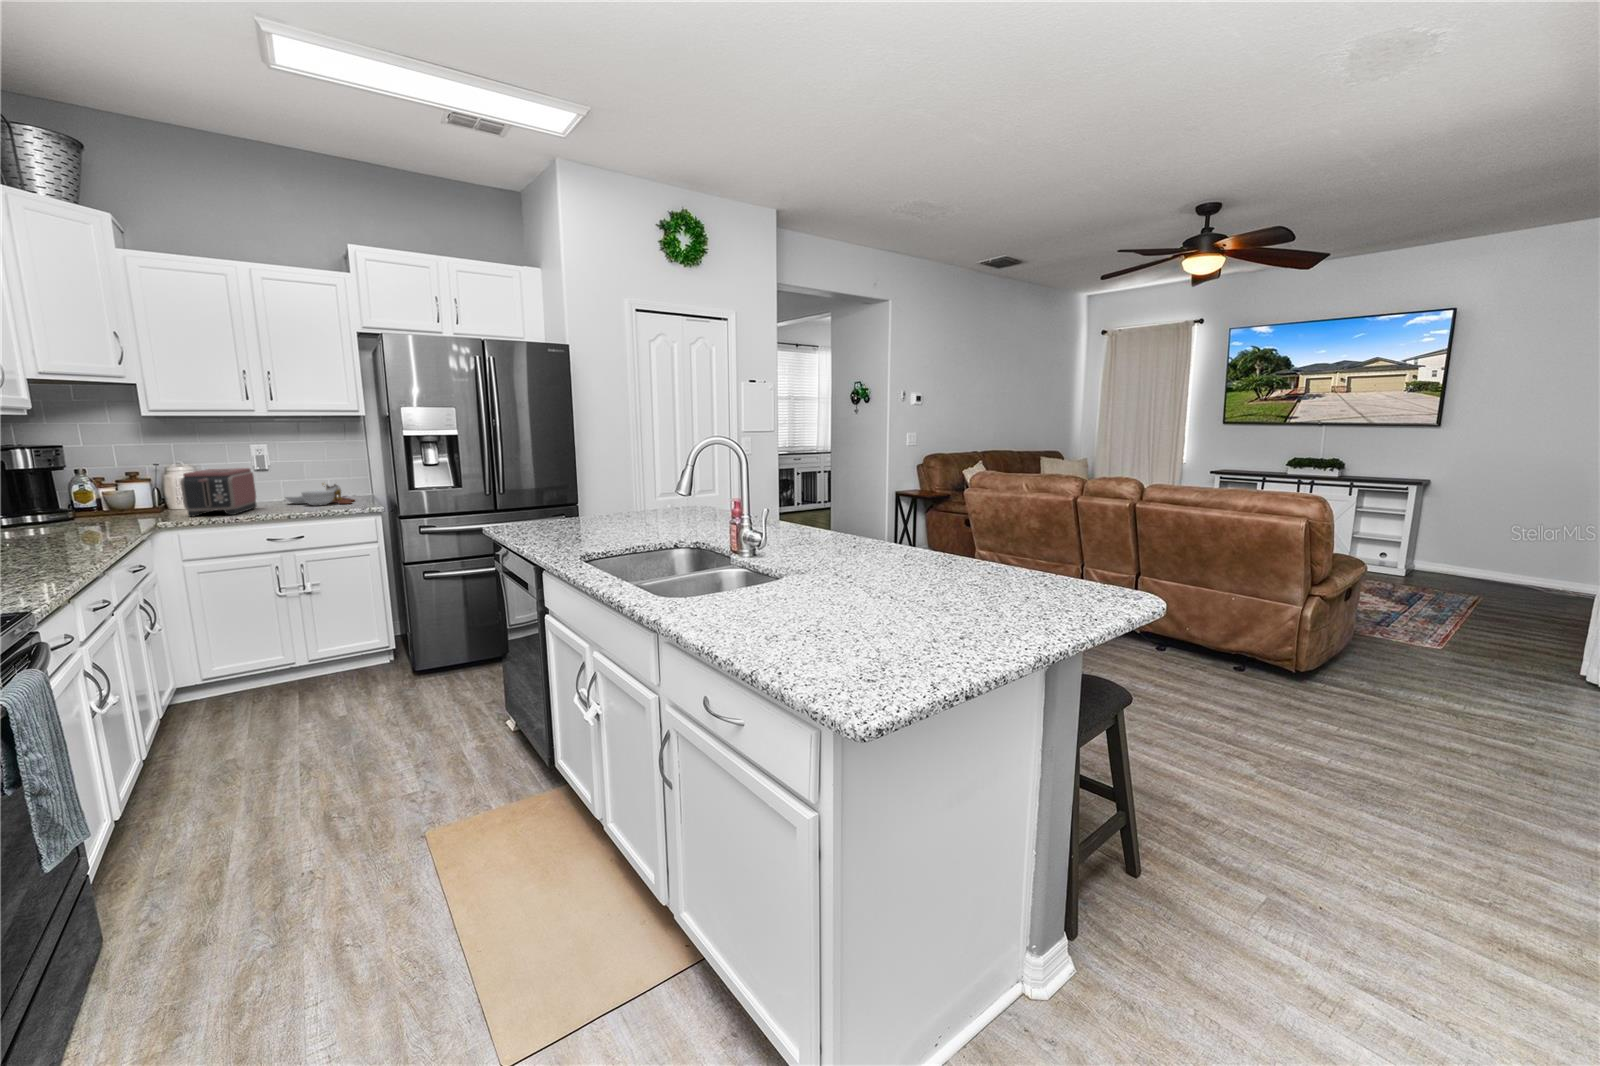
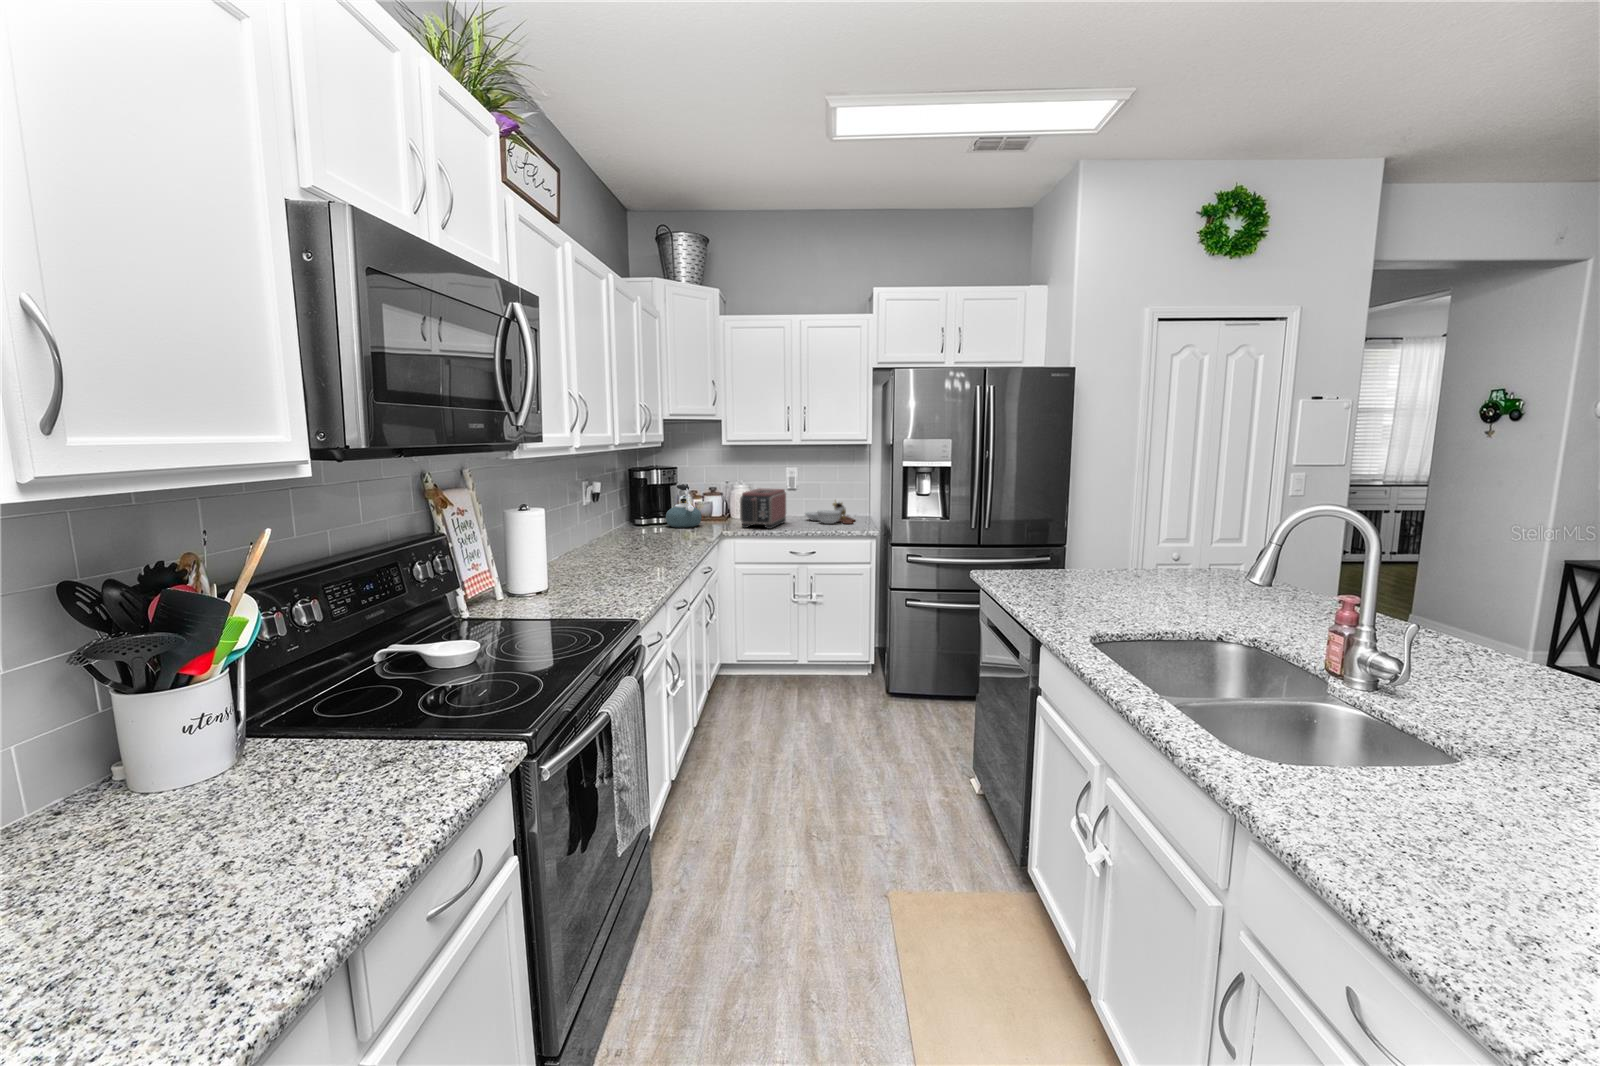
kettle: none [48,467,116,524] -> present [666,485,702,528]

